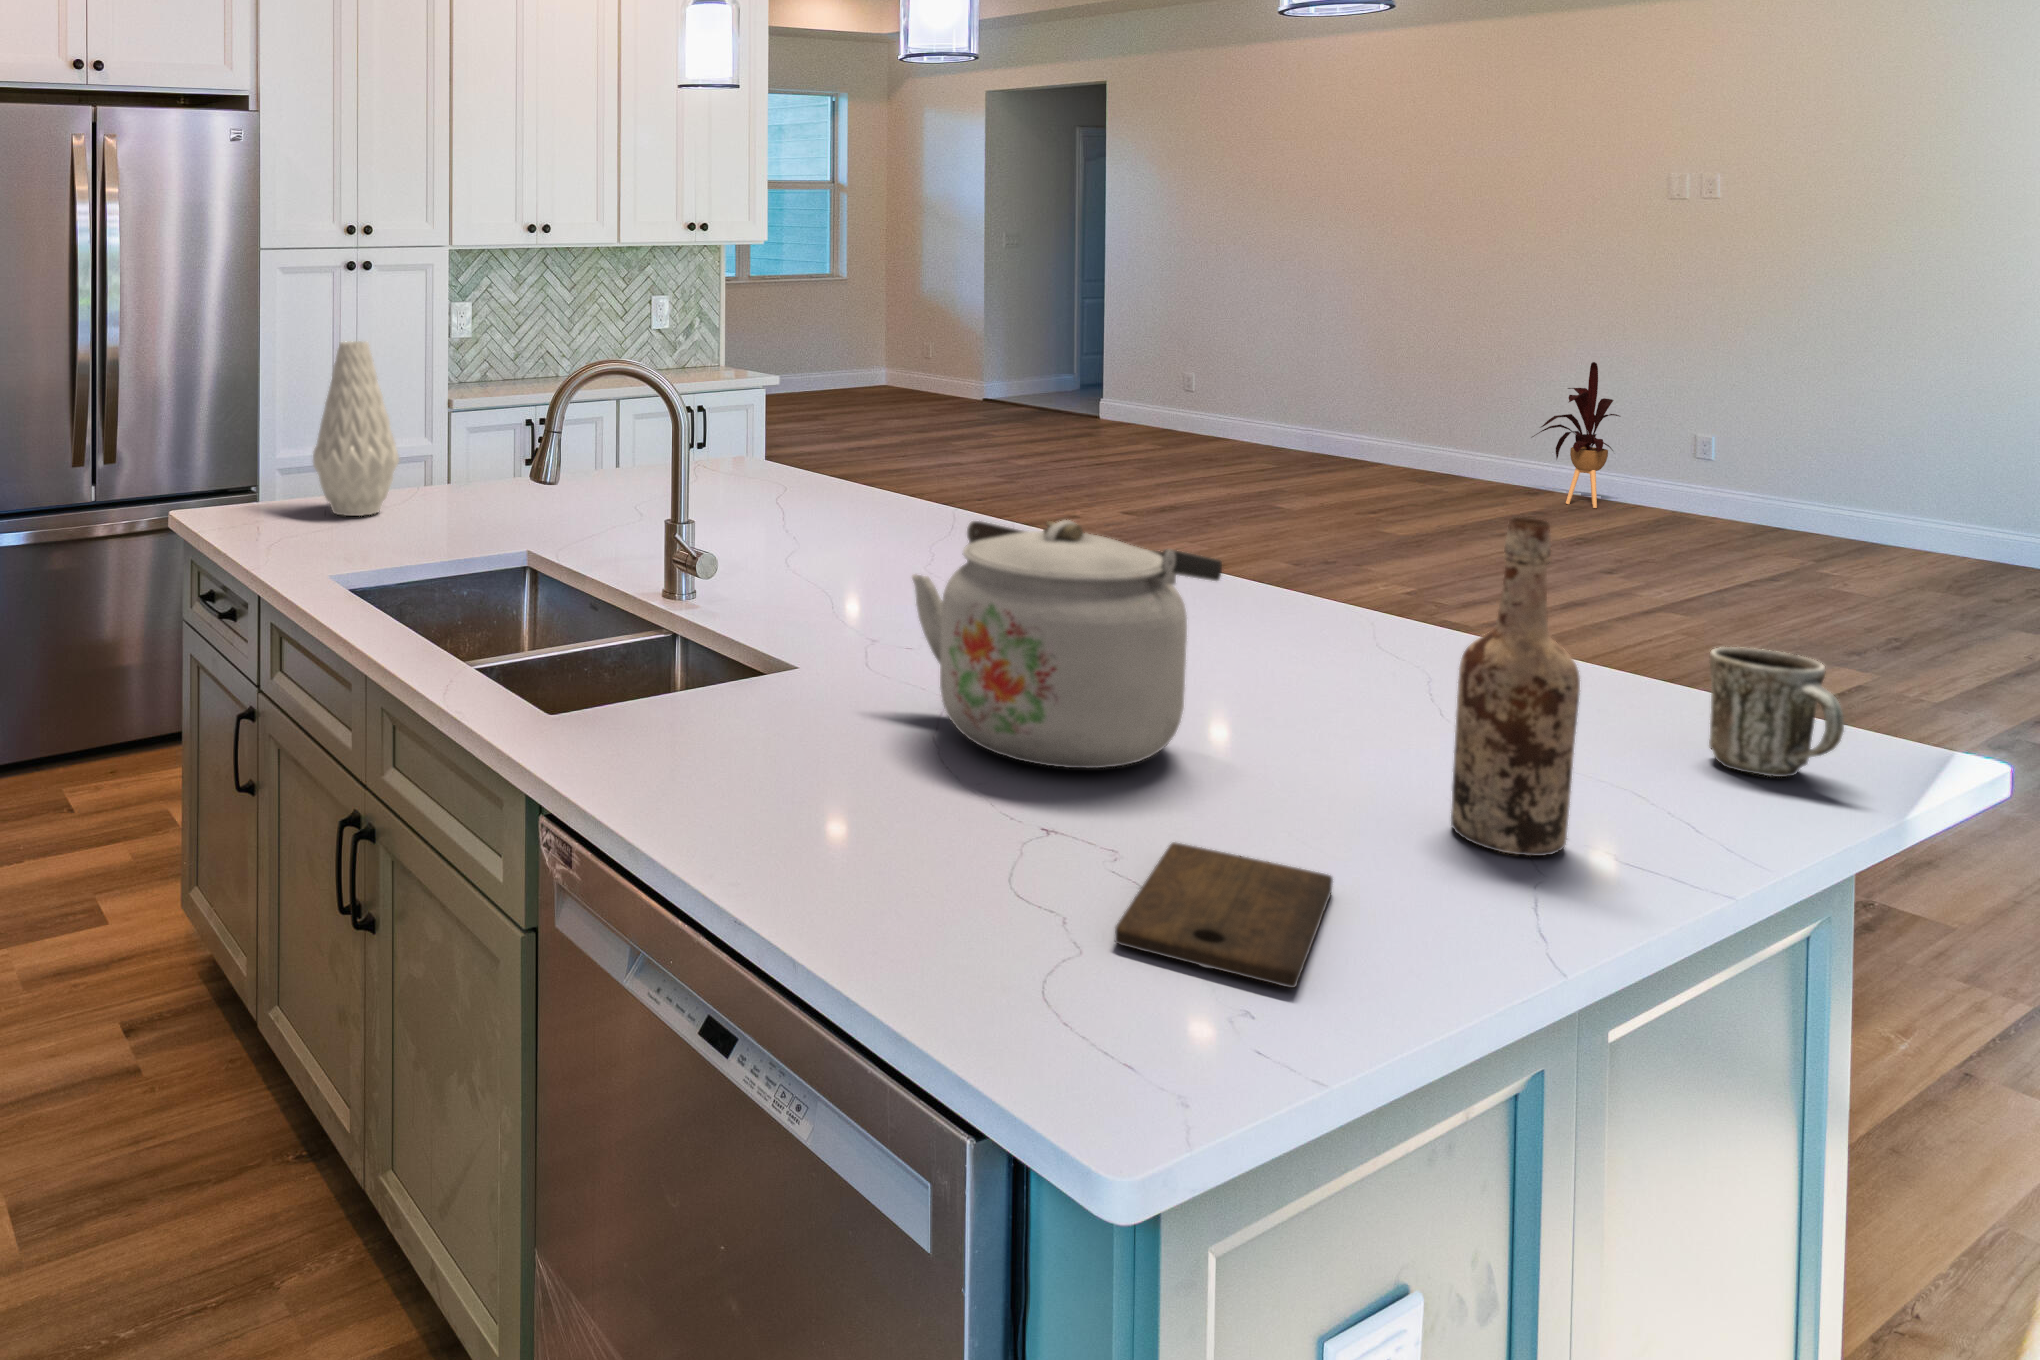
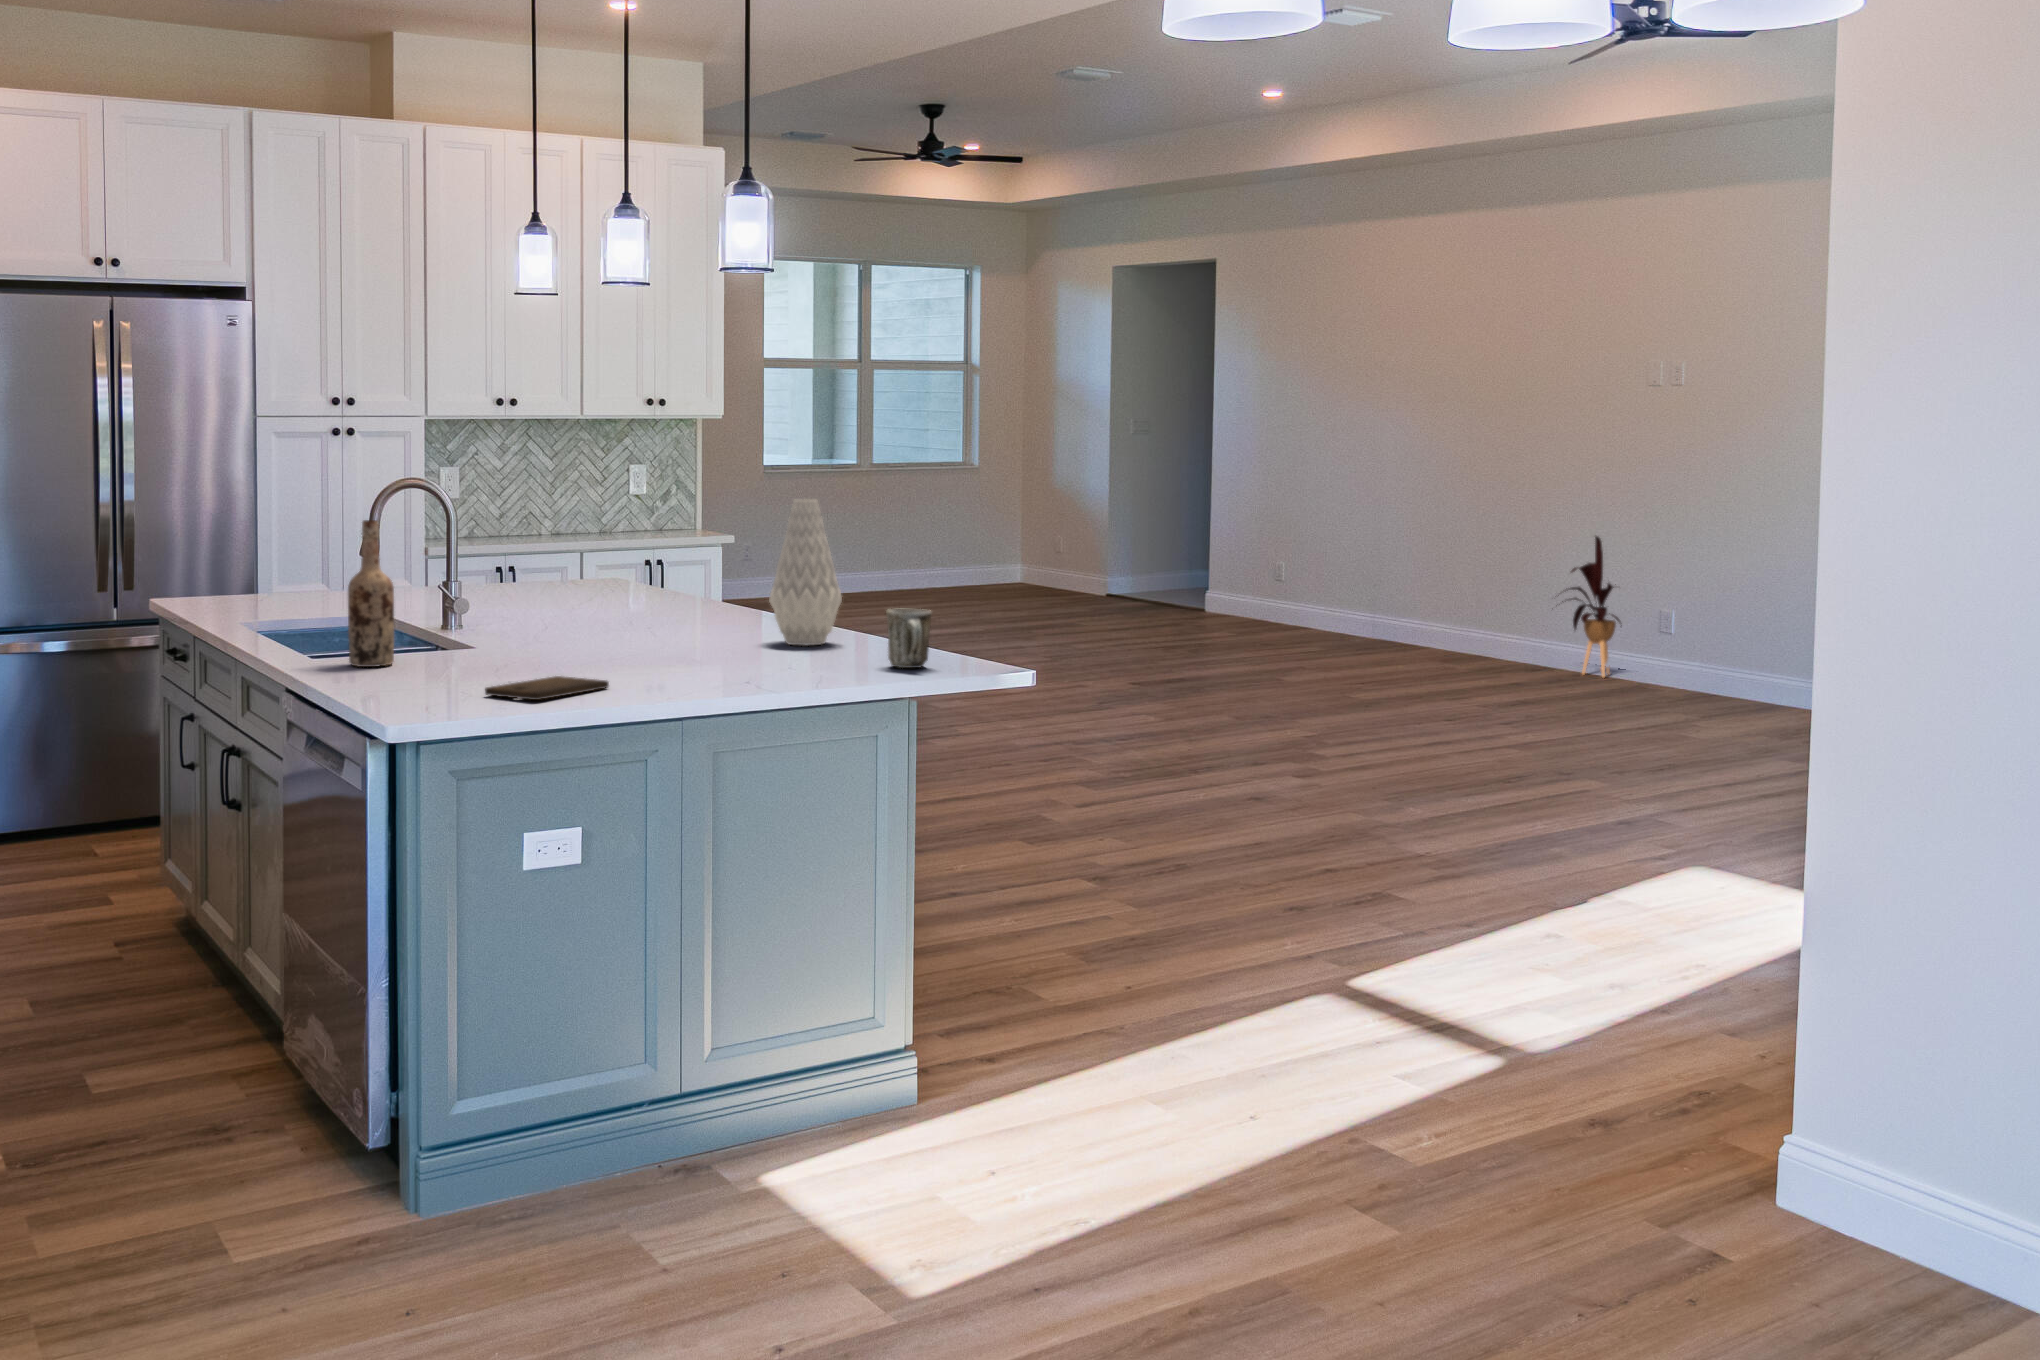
vase: present [313,341,399,516] -> present [769,499,842,646]
wine bottle: present [1451,518,1580,856] -> present [348,520,394,667]
kettle: present [912,520,1222,768] -> none [508,544,651,664]

